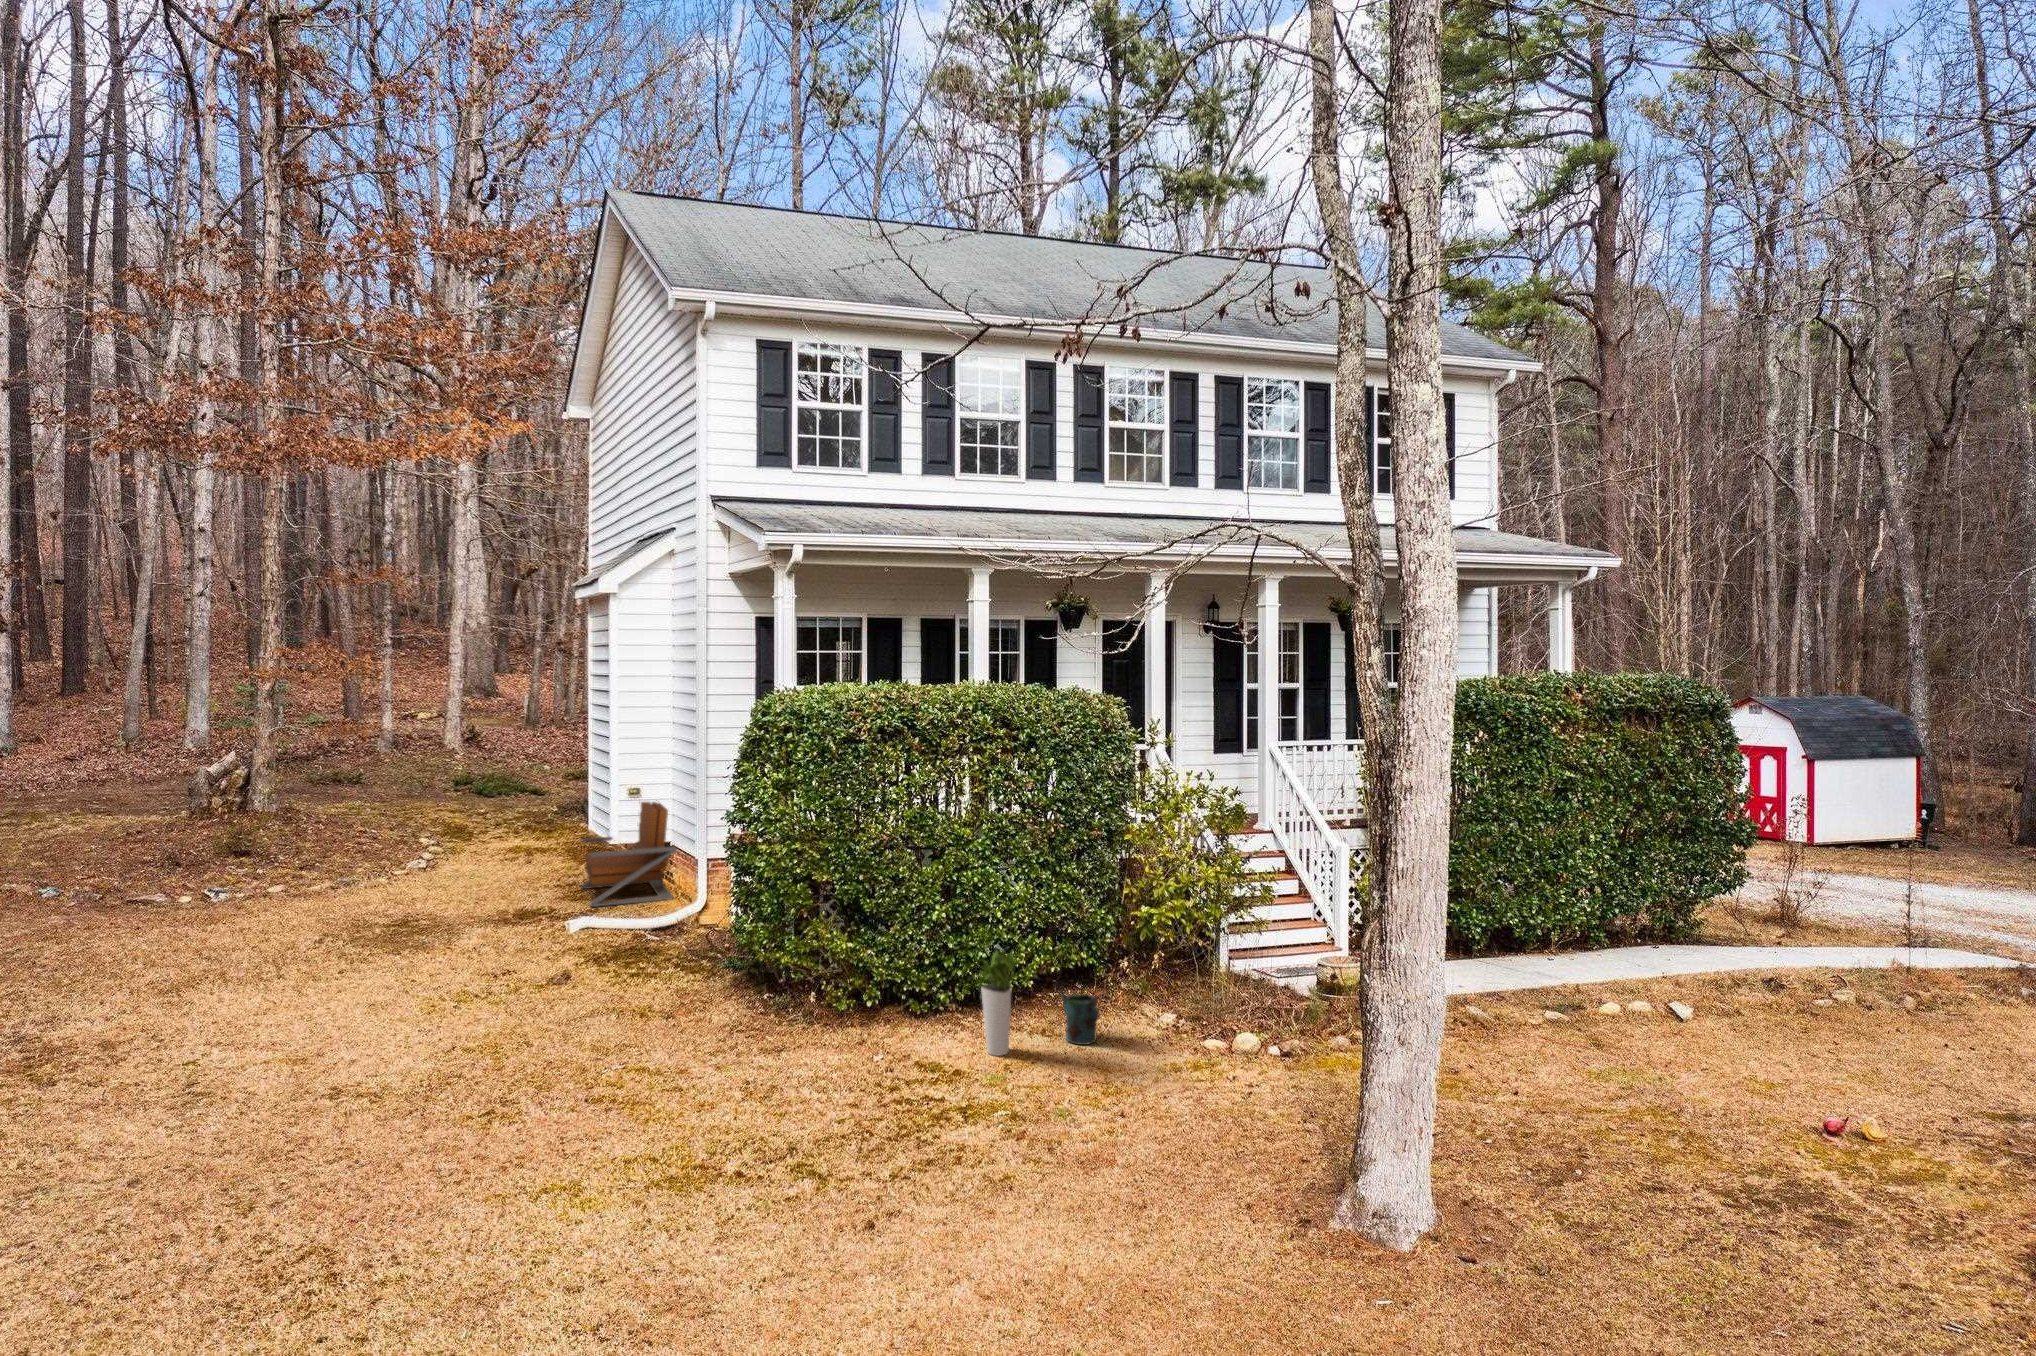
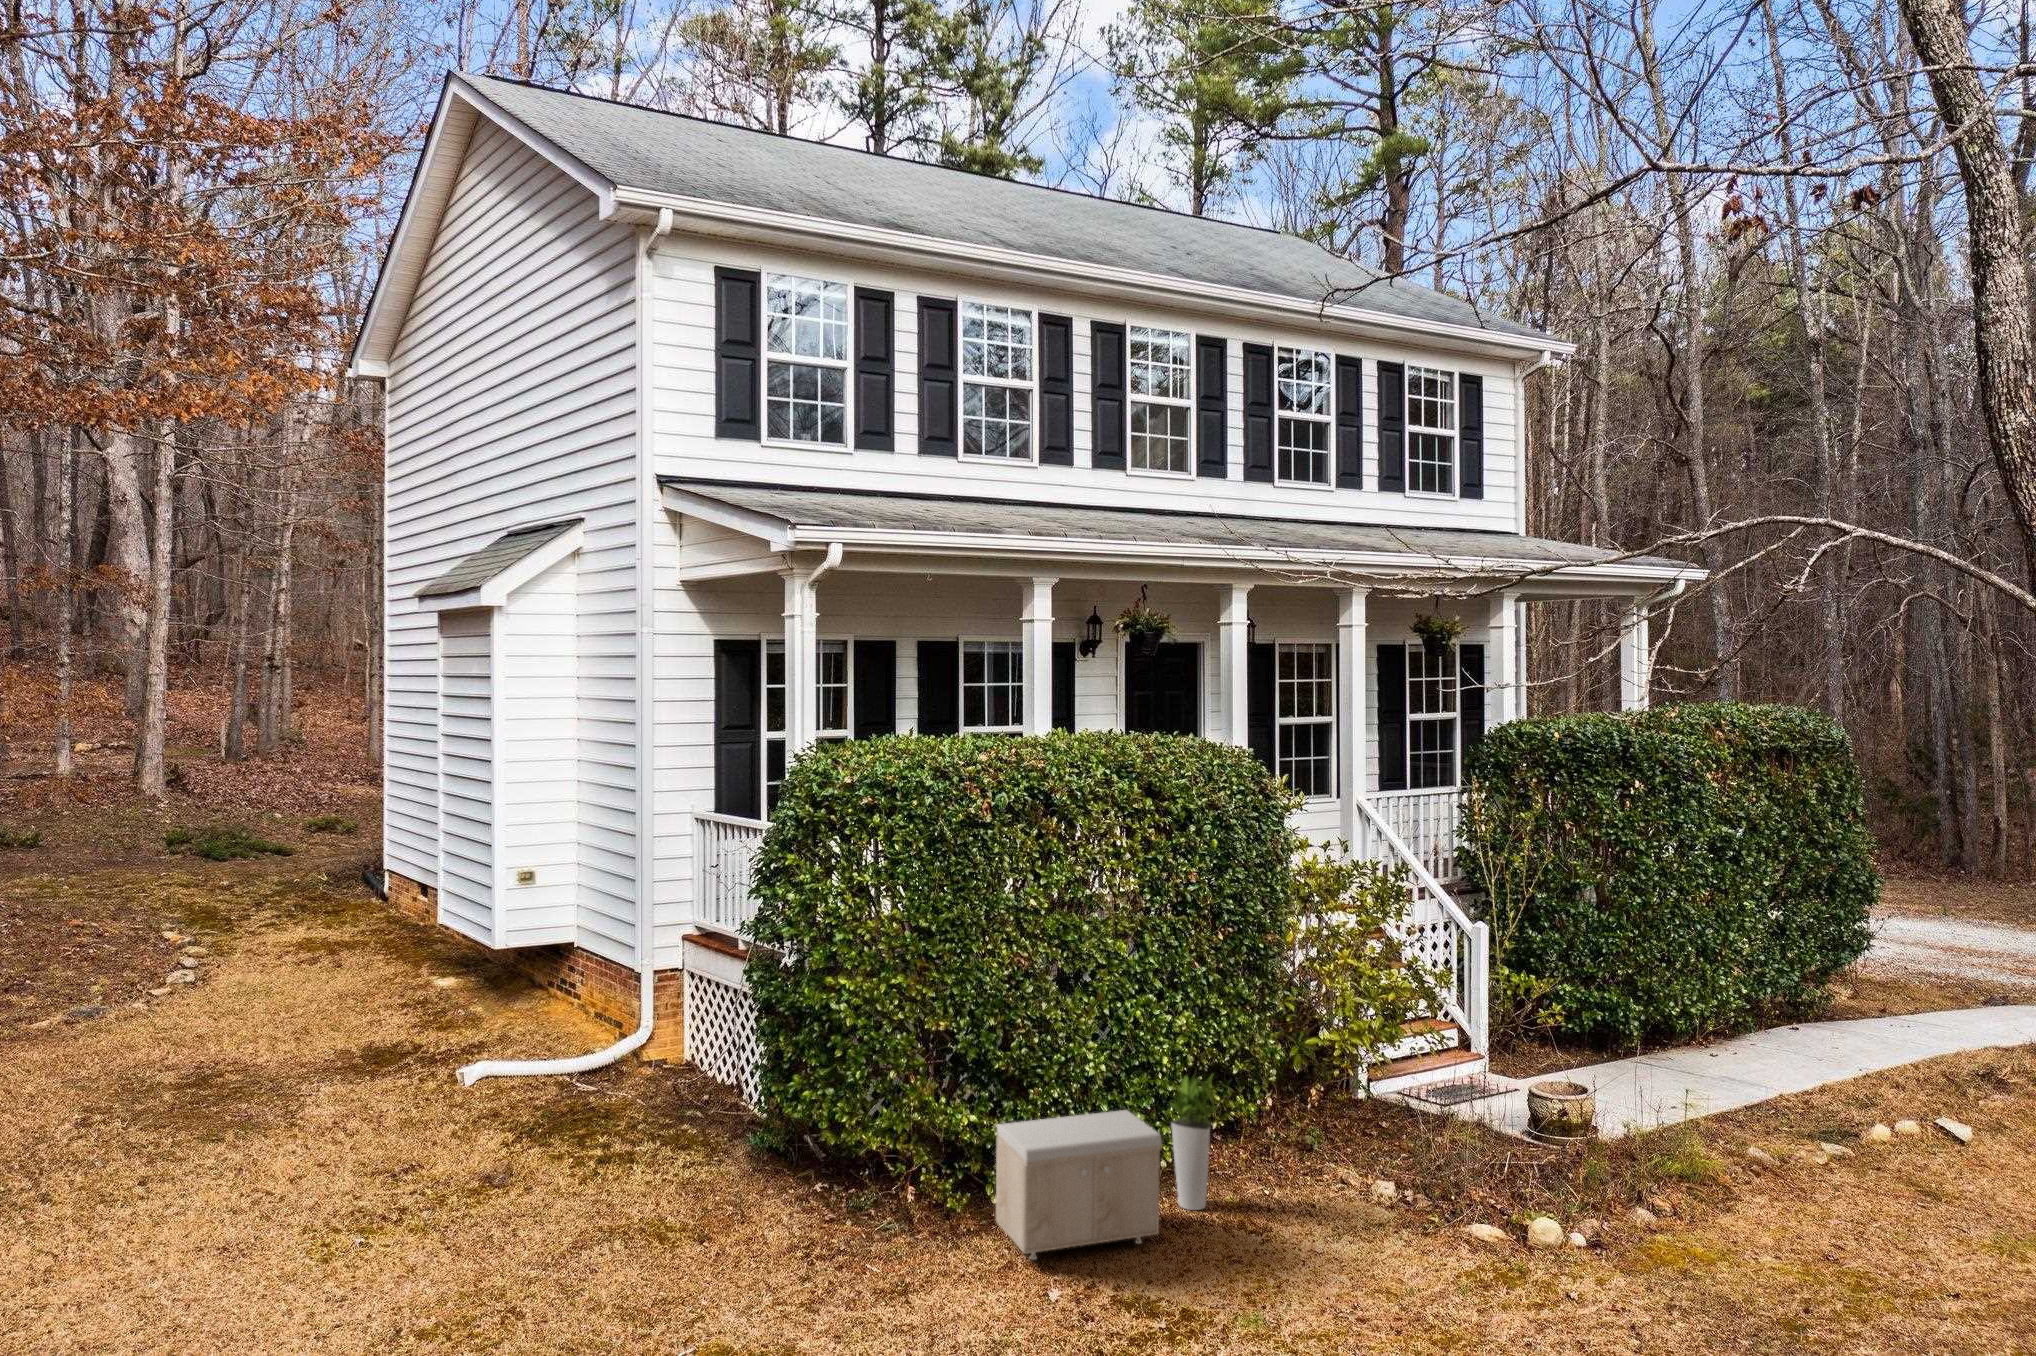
lounge chair: present [582,801,677,907] -> none [438,888,592,1040]
storage bench: none [832,974,947,1082] -> present [996,1110,1162,1260]
watering can: present [1055,981,1099,1045] -> none [1233,1109,1310,1188]

